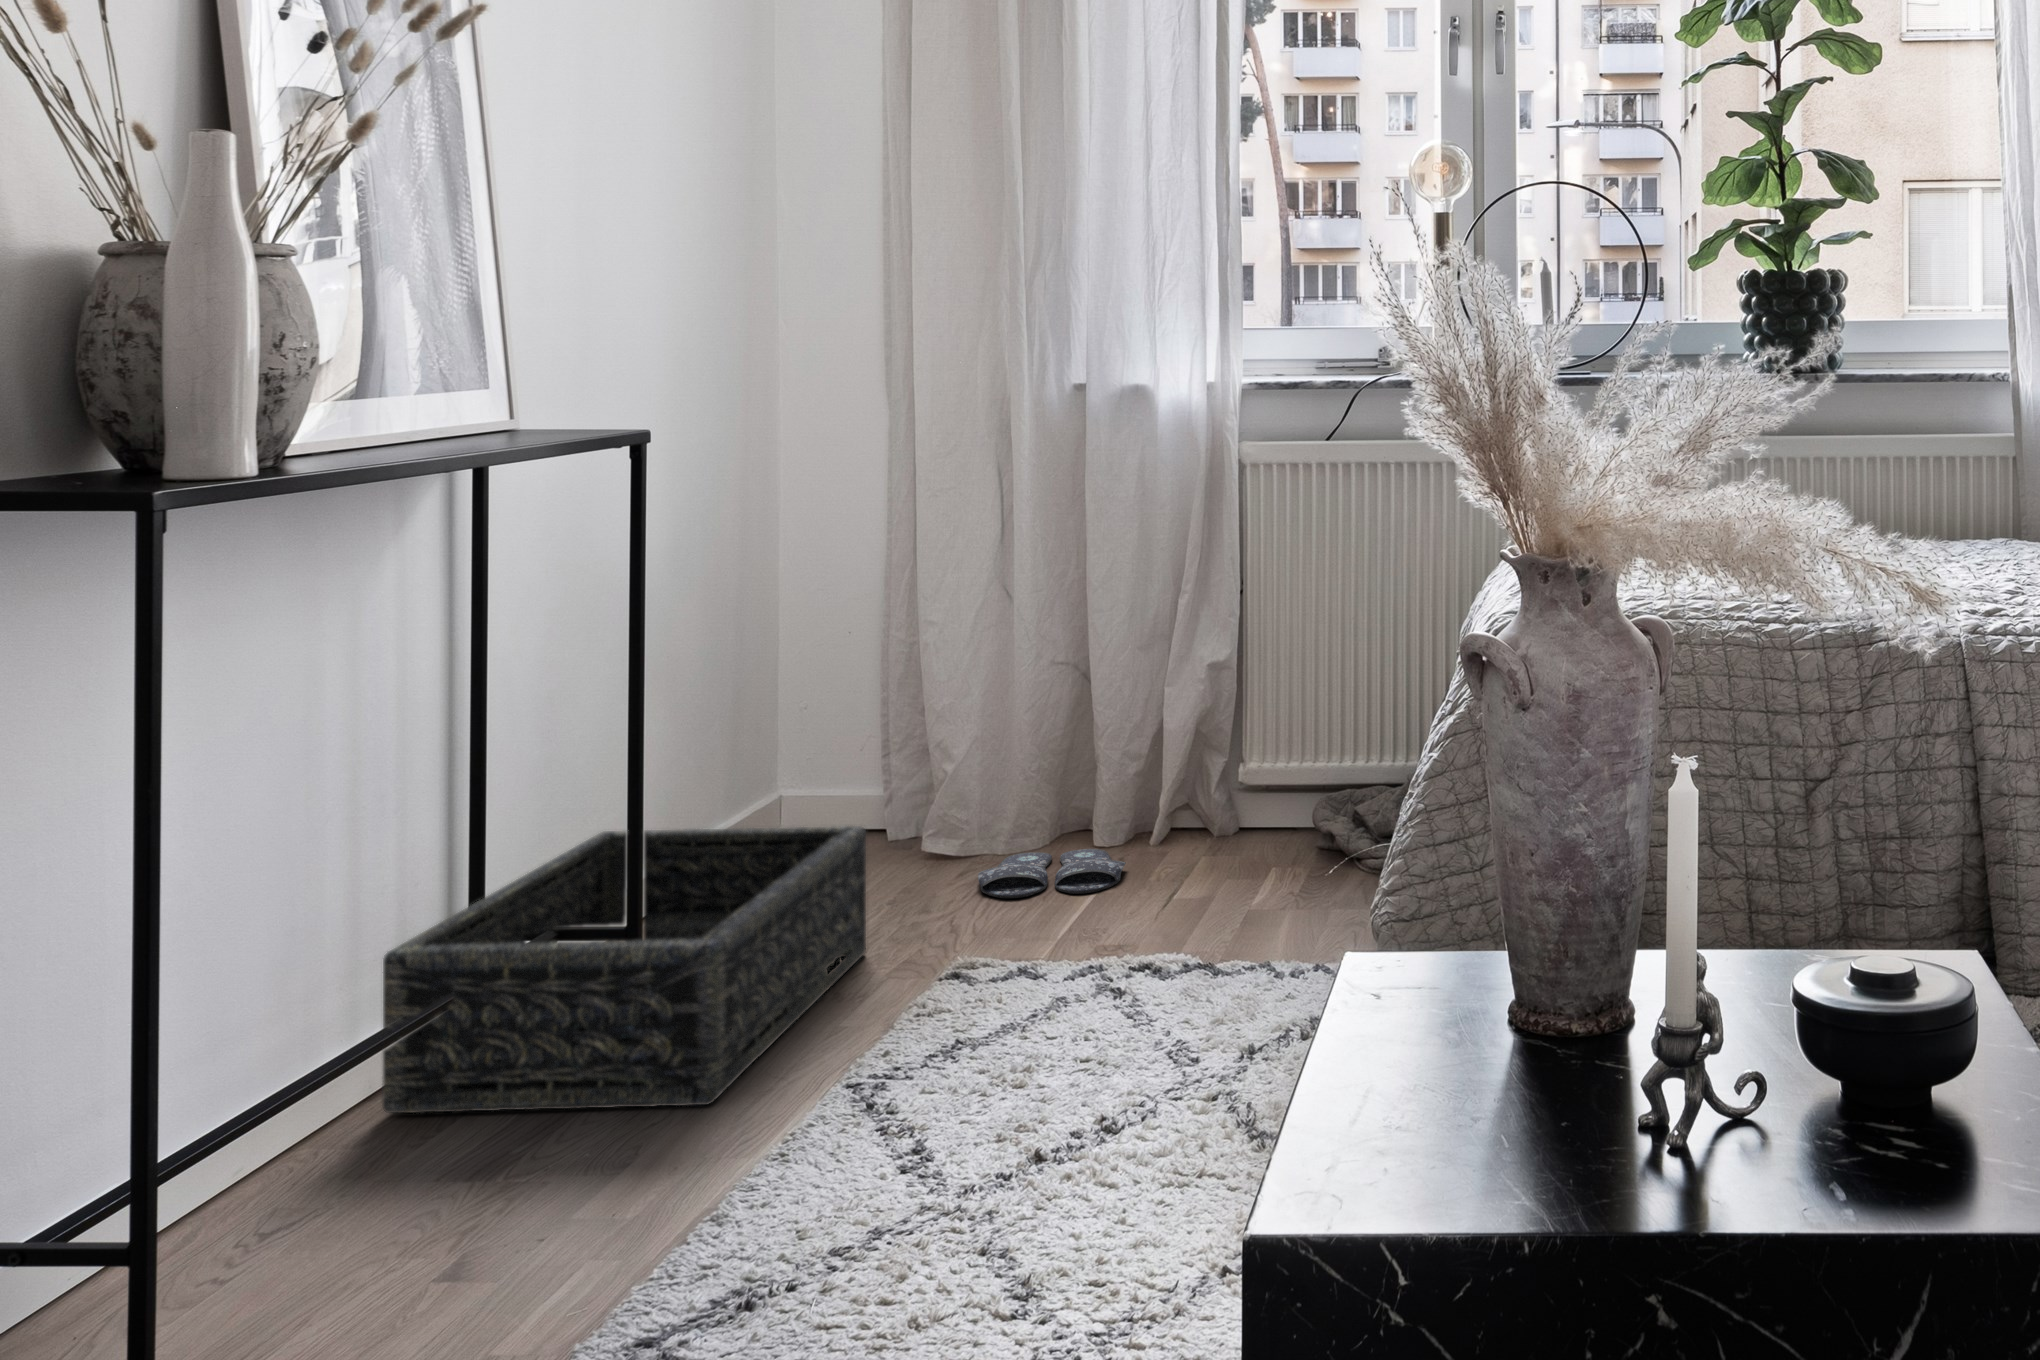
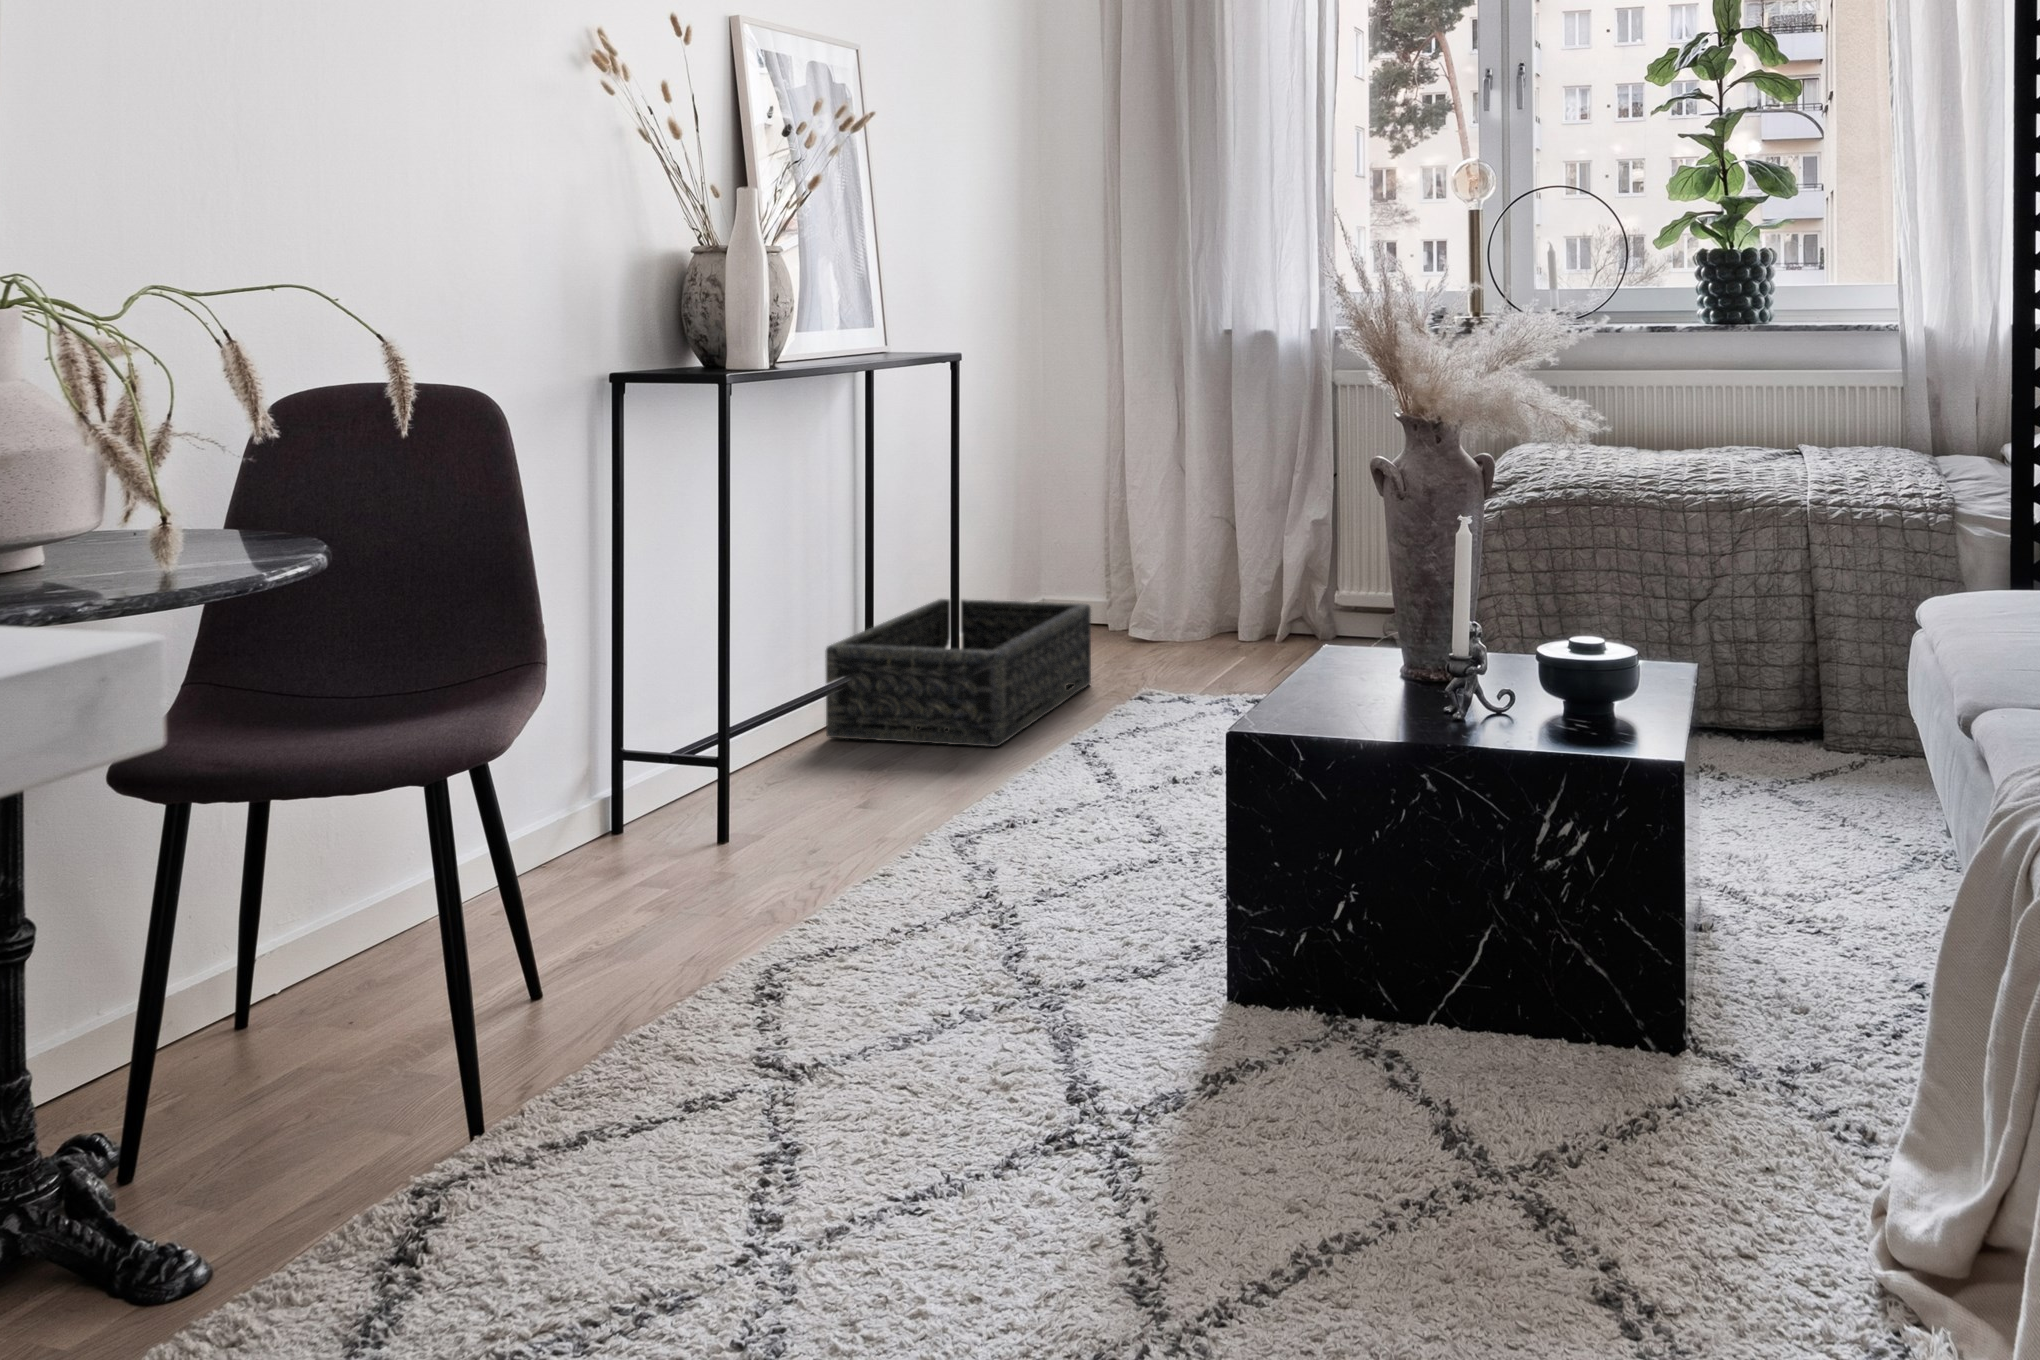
slippers: present [978,849,1126,898] -> none [1163,638,1257,662]

